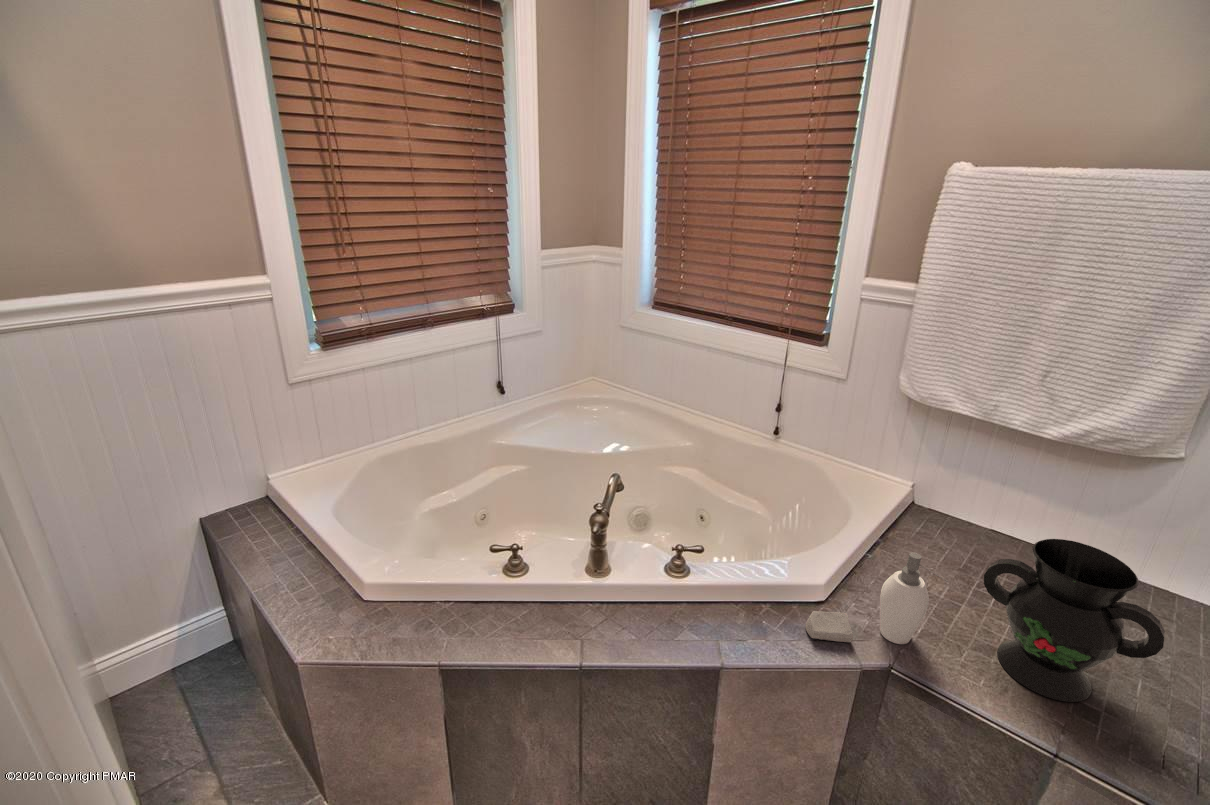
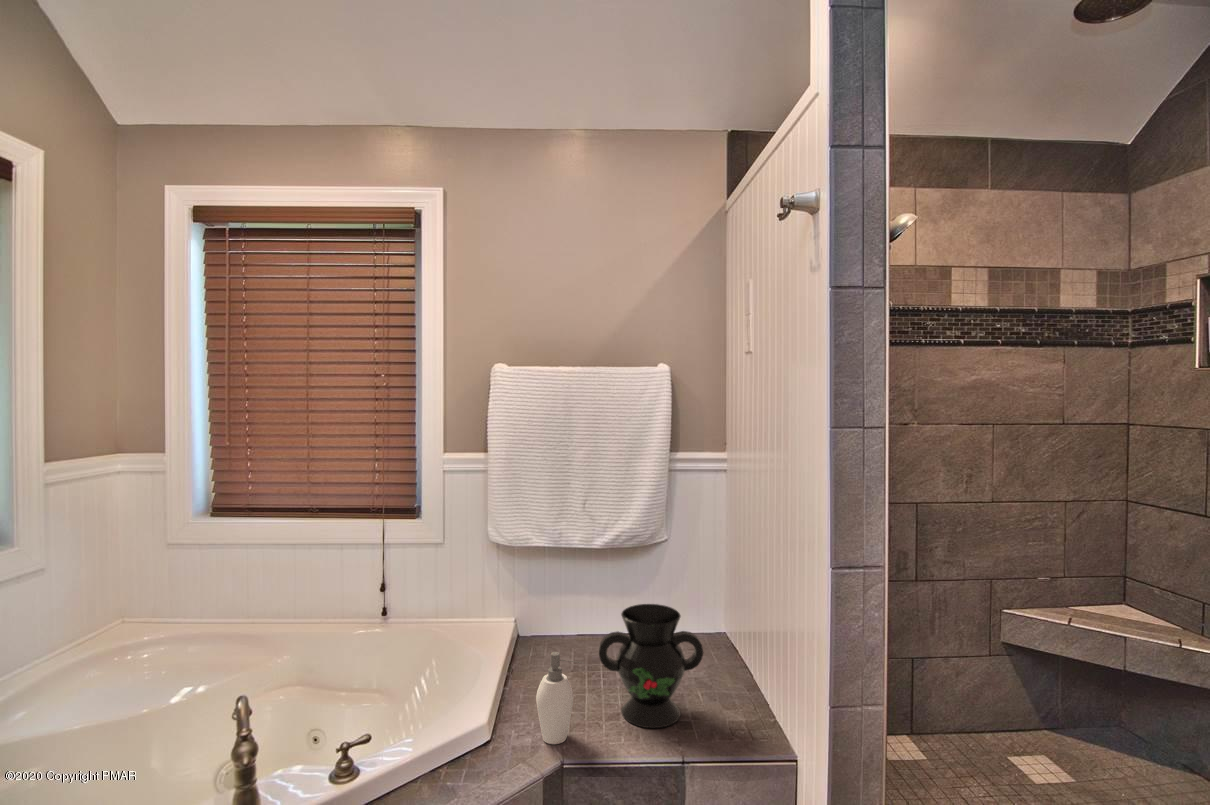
soap bar: present [806,611,853,642] -> none [485,736,529,774]

